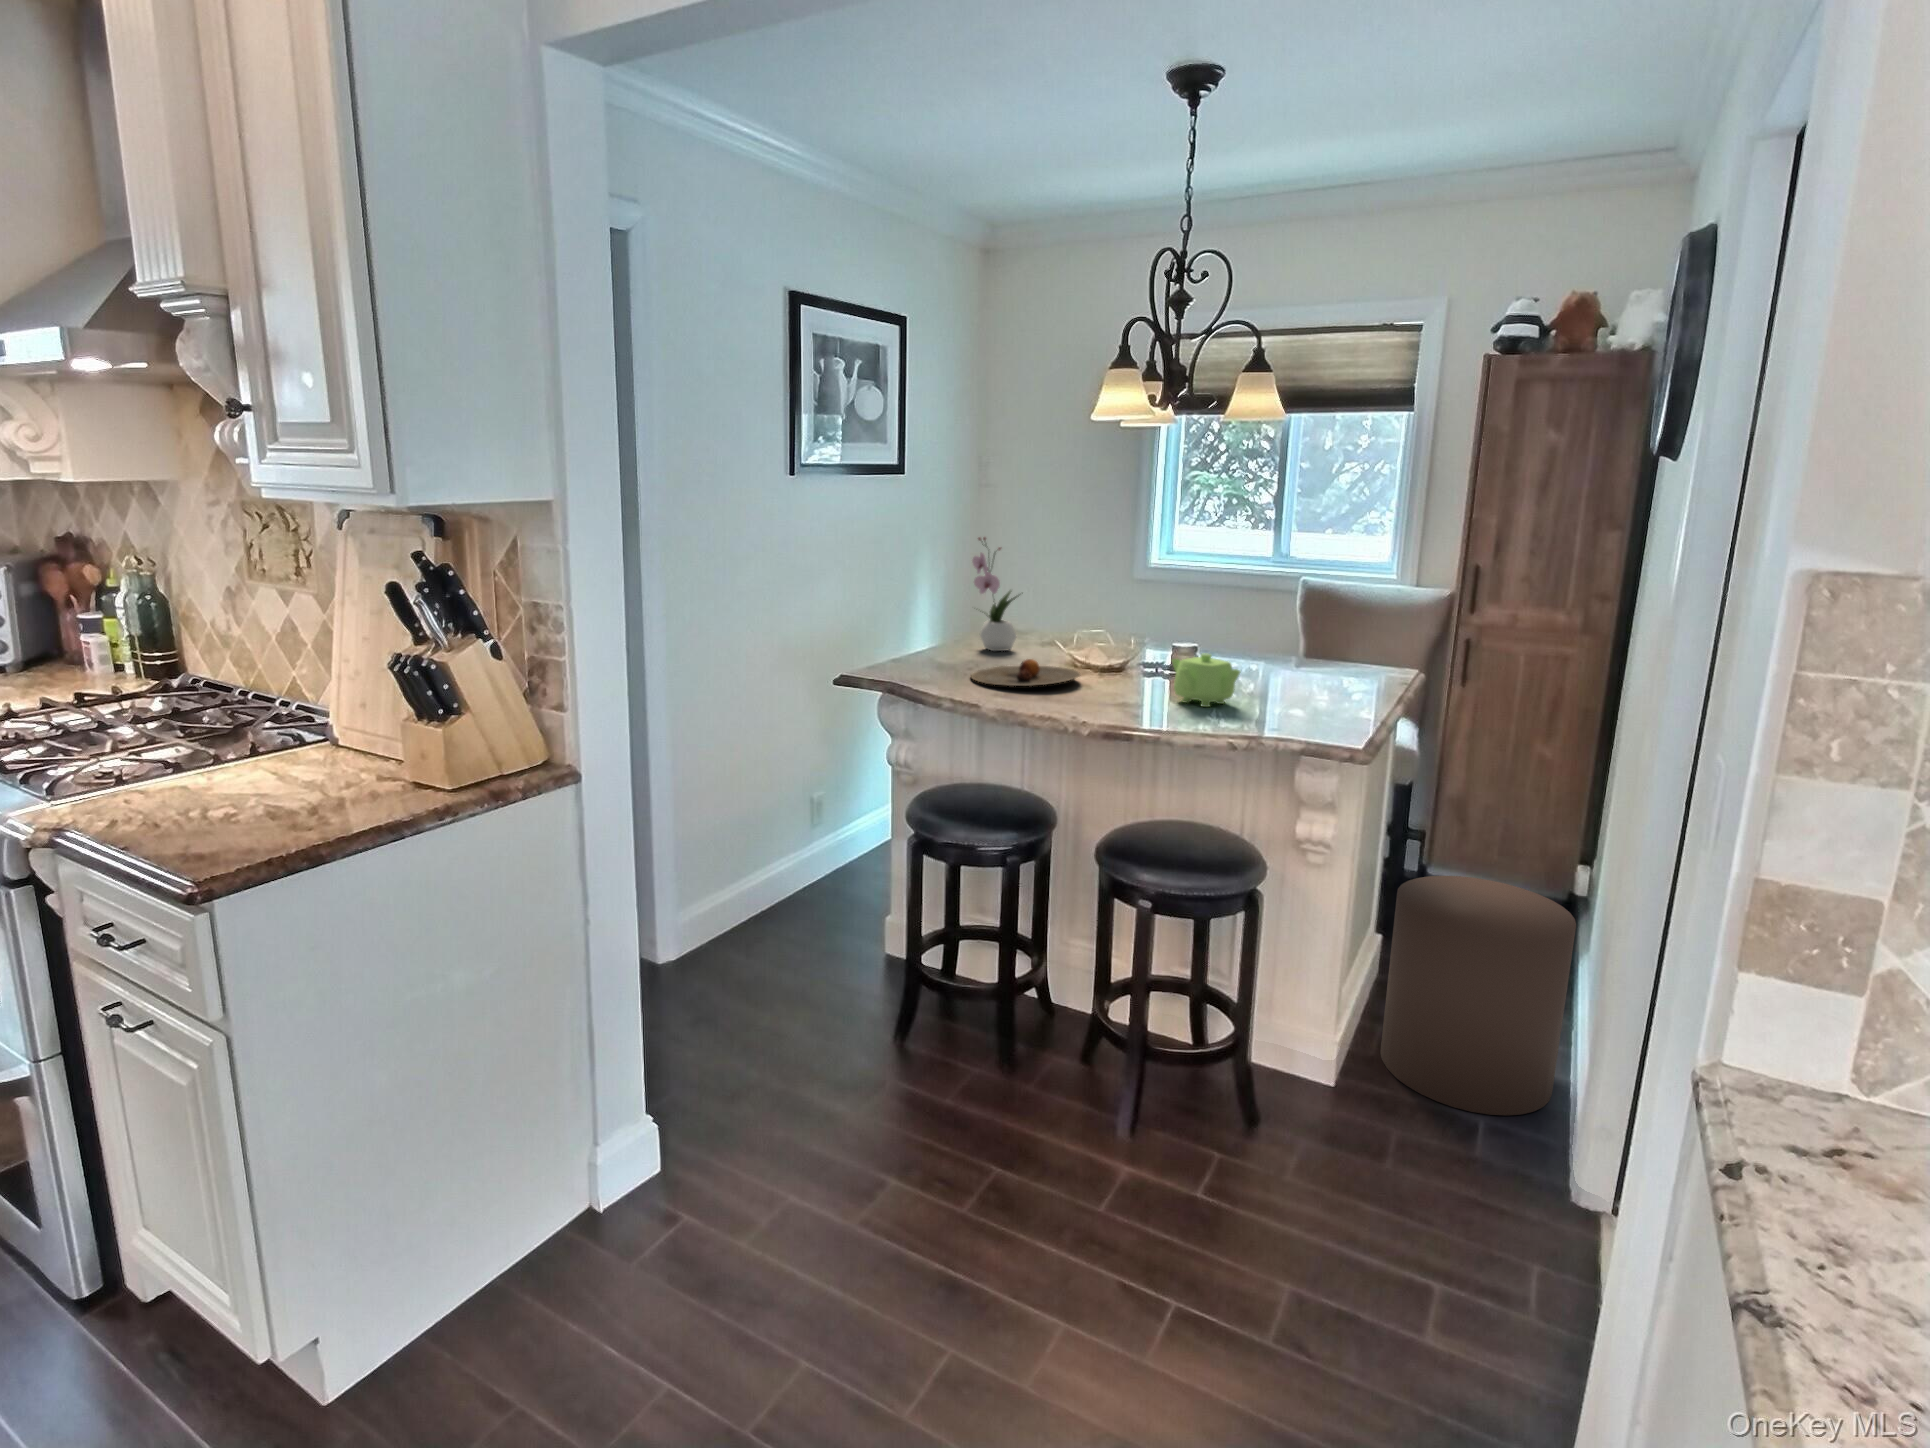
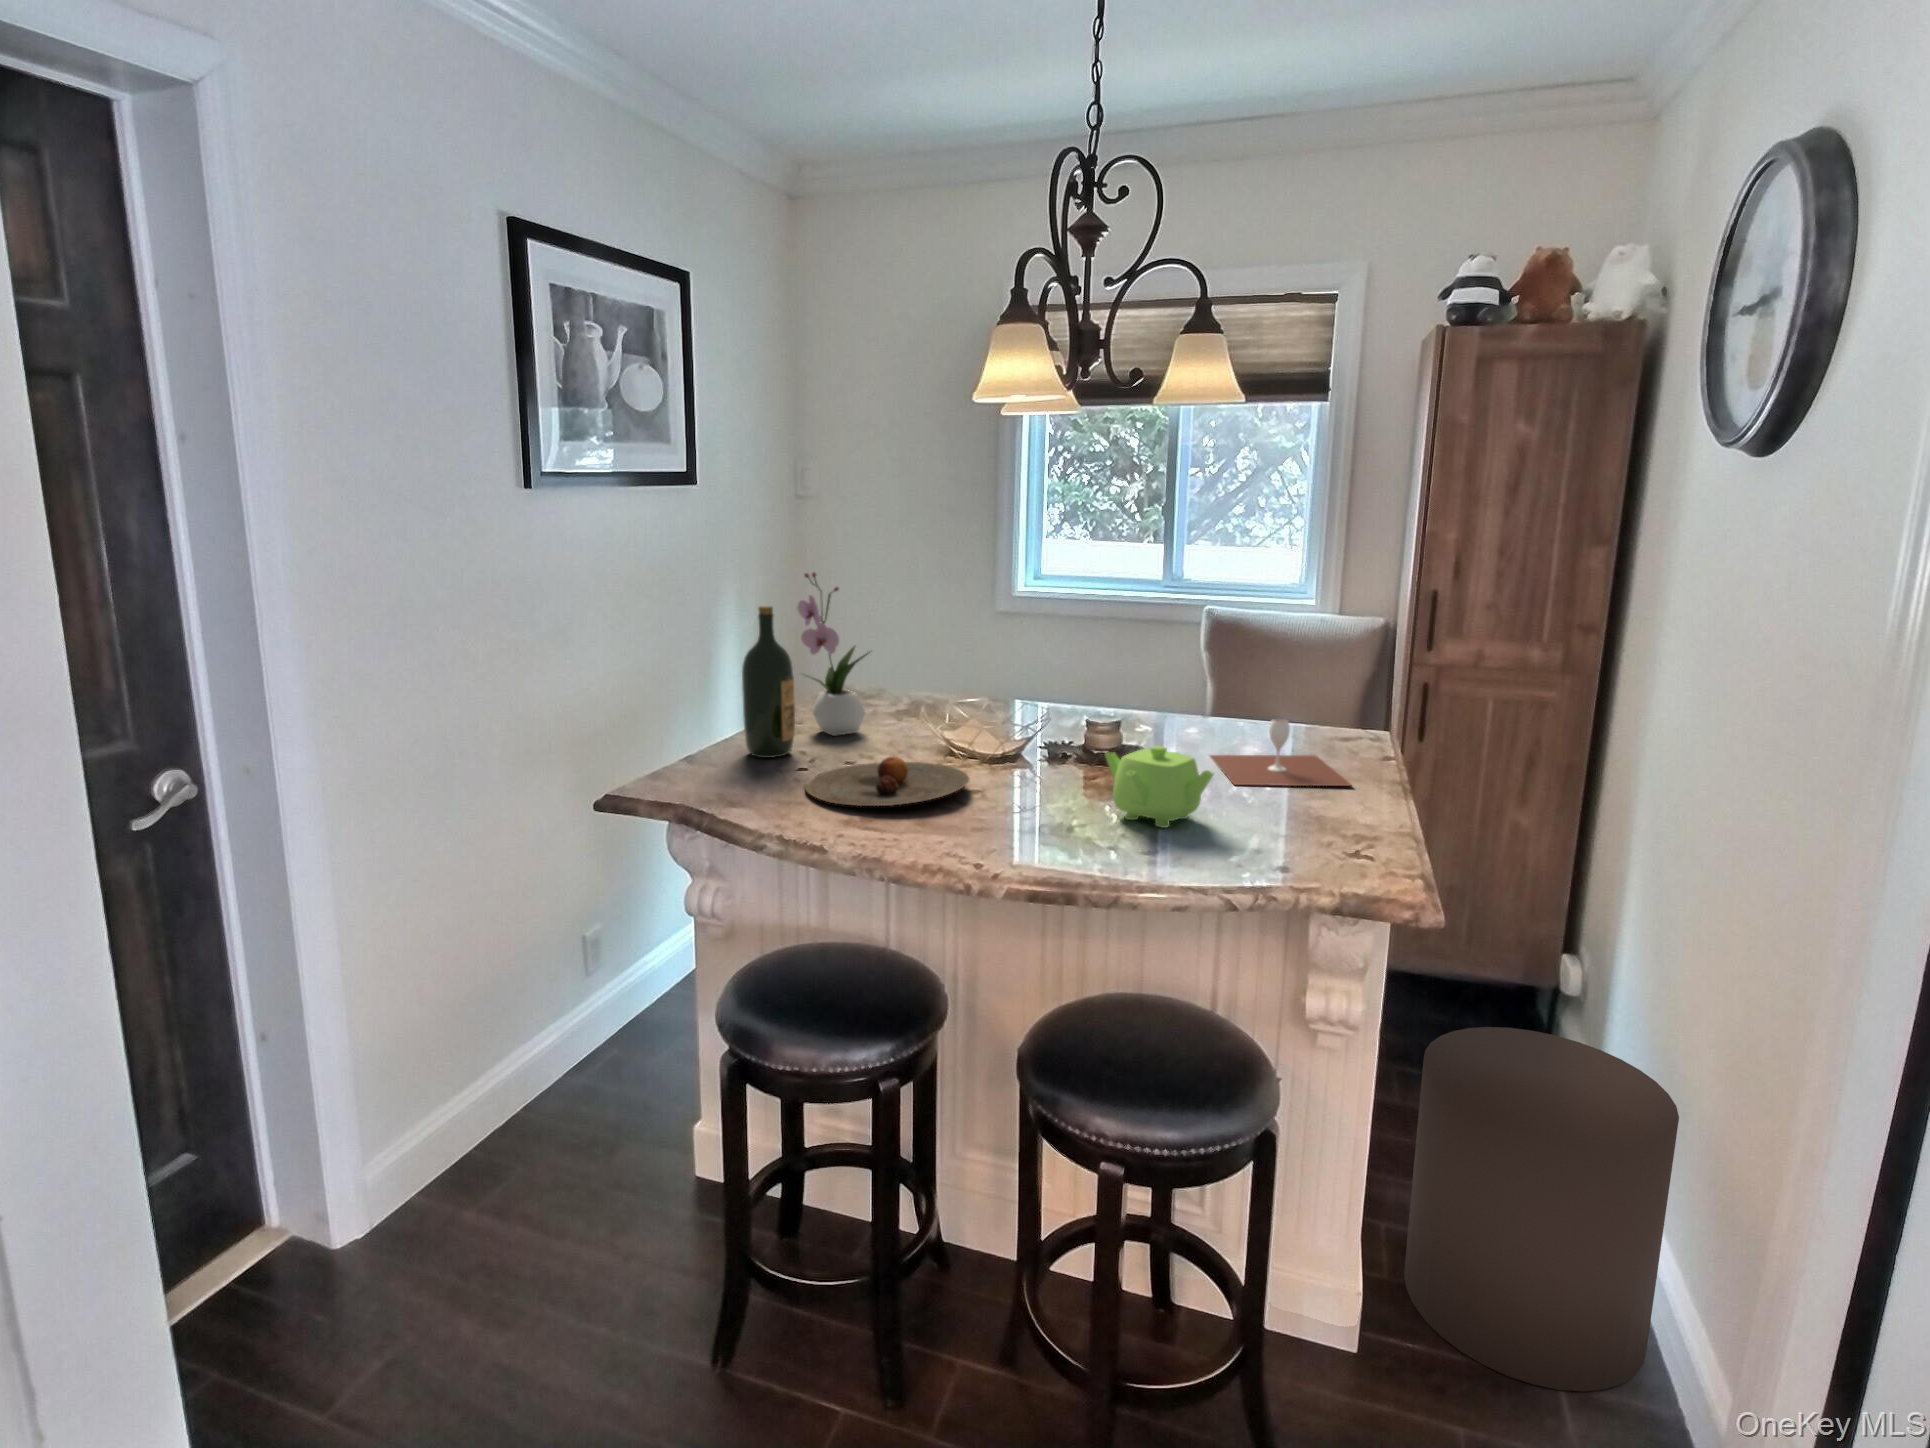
wine bottle: none [932,558,967,661] -> present [742,606,795,758]
wine glass: none [1261,647,1357,694] -> present [1210,719,1351,786]

